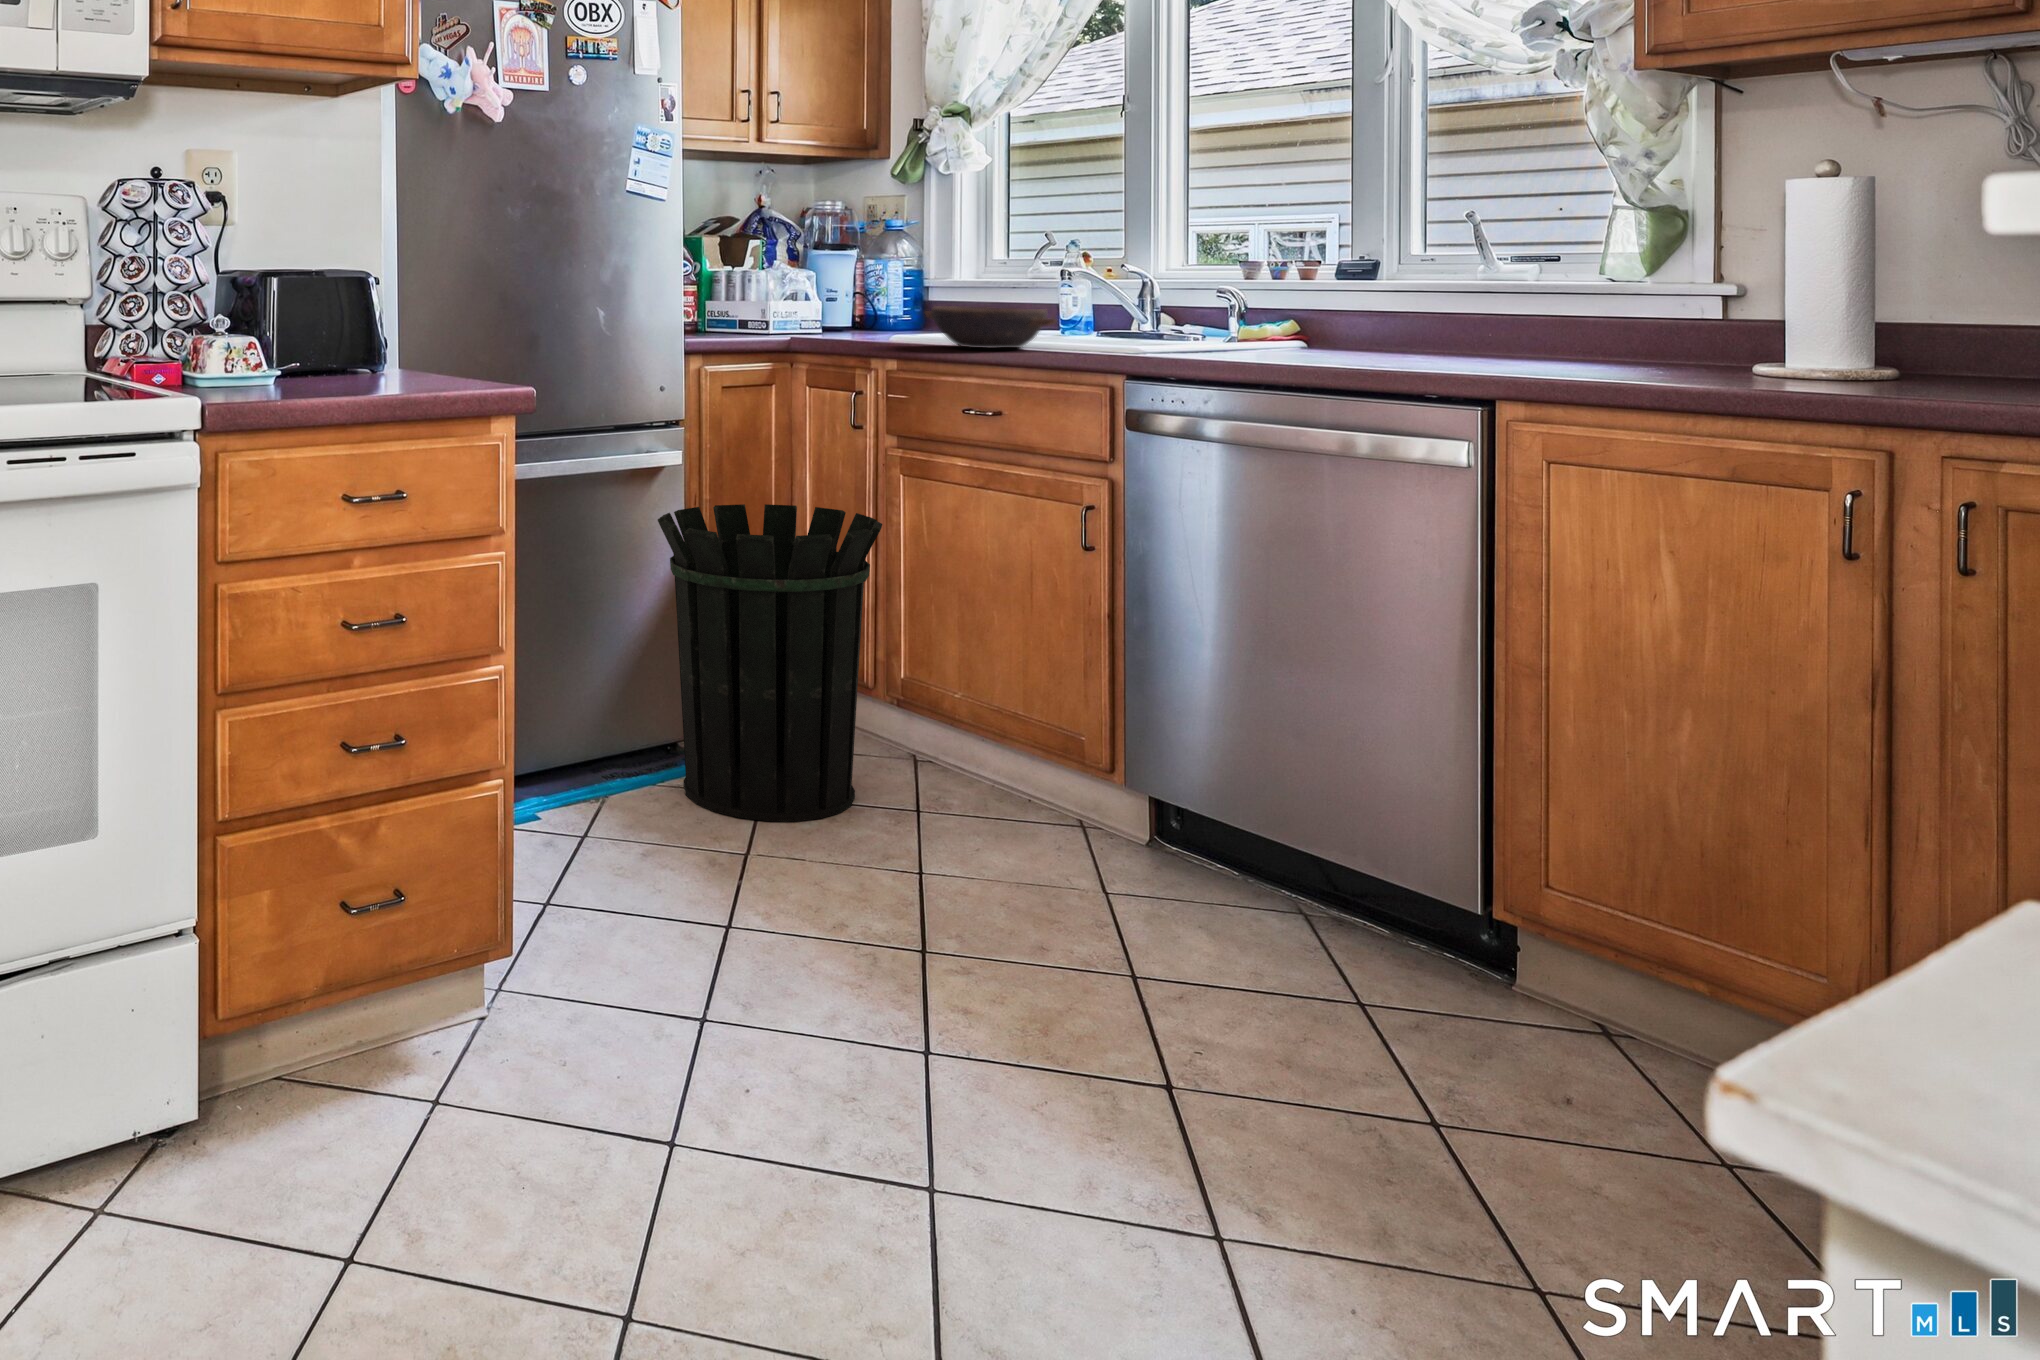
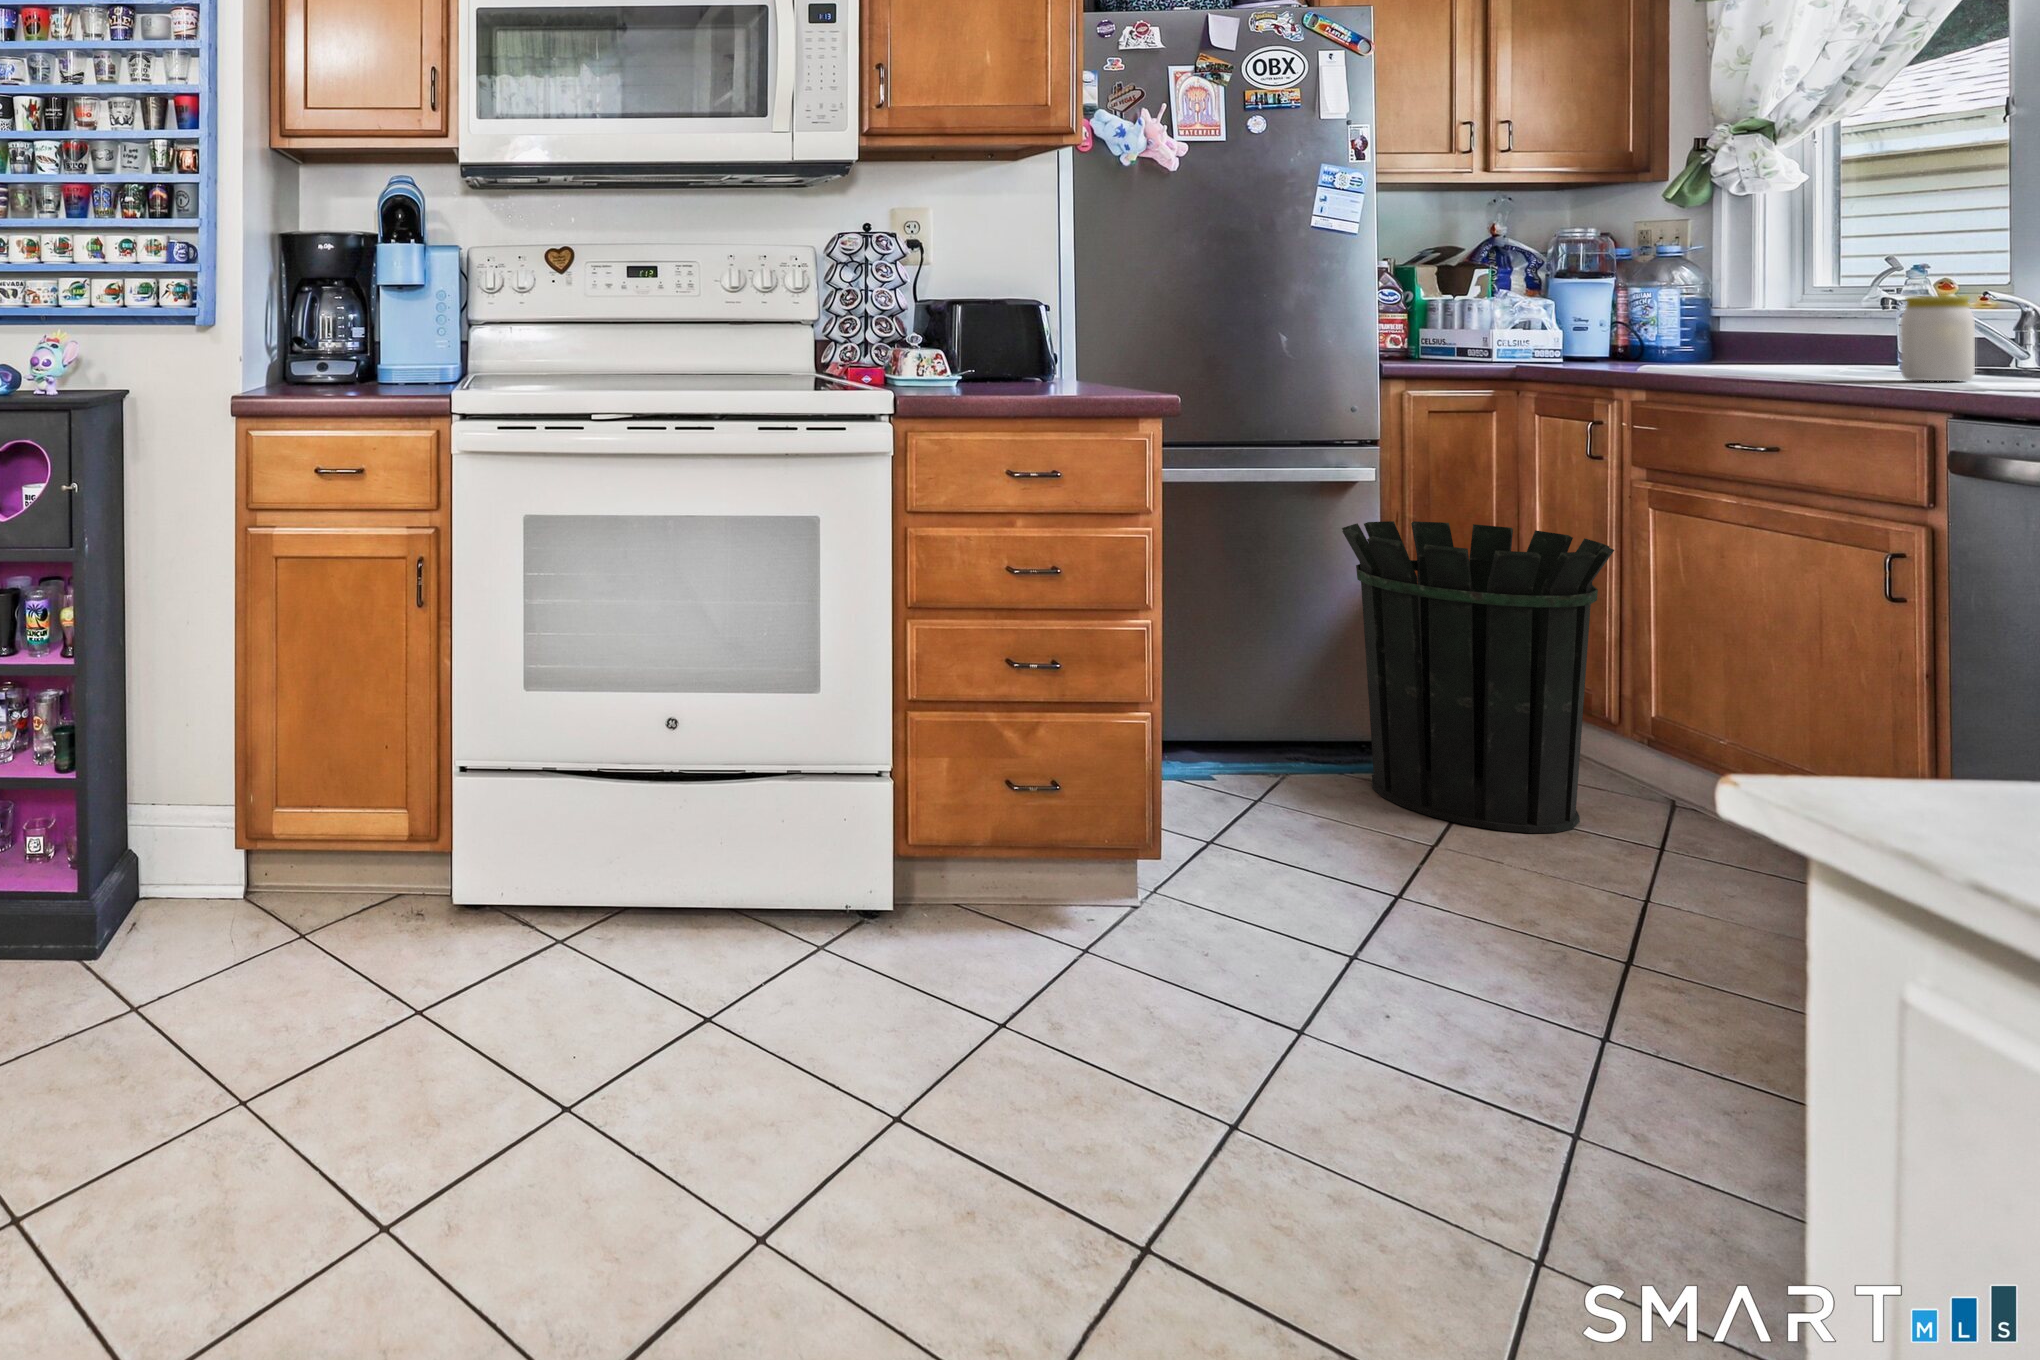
jar: none [1091,278,1139,355] -> present [1900,295,1975,381]
bowl: present [925,306,1057,348] -> none [1675,330,1856,373]

